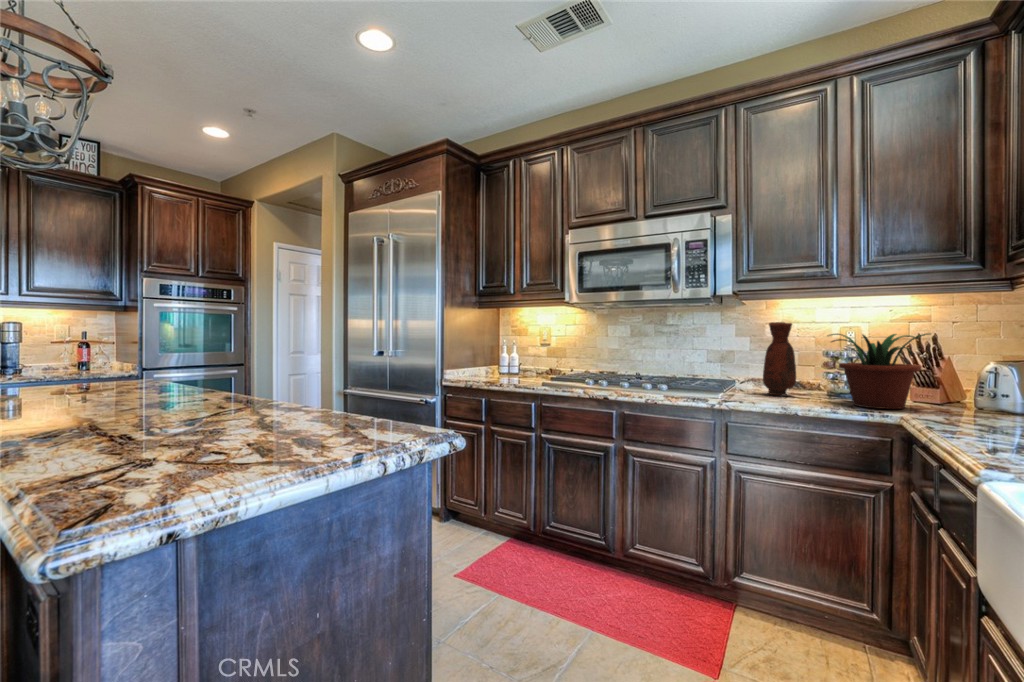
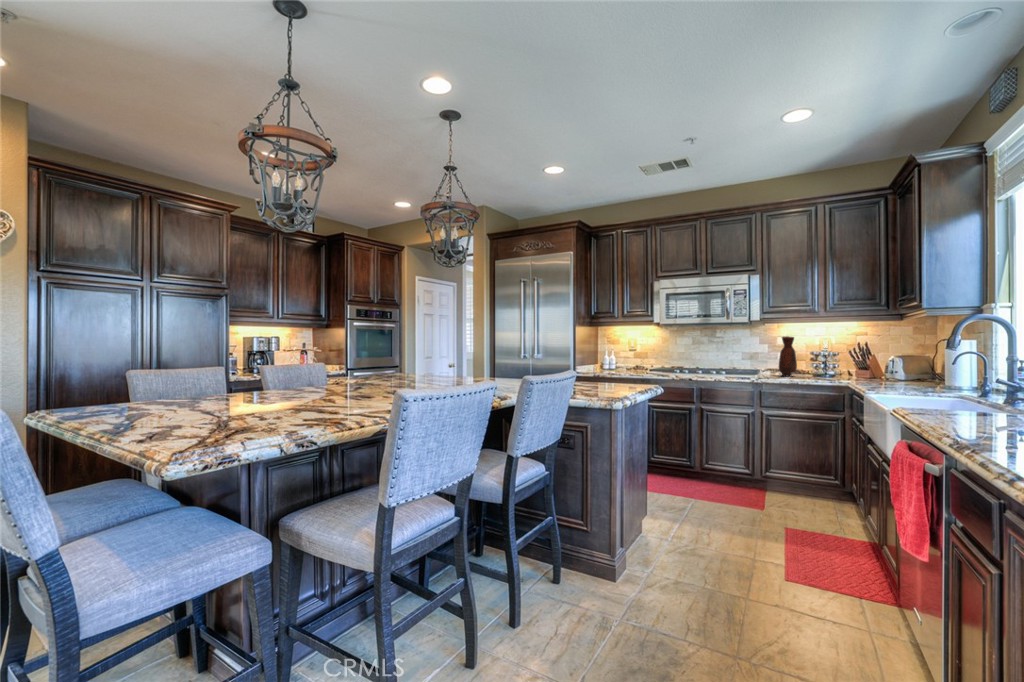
potted plant: present [828,333,930,409] -> none [813,343,862,380]

